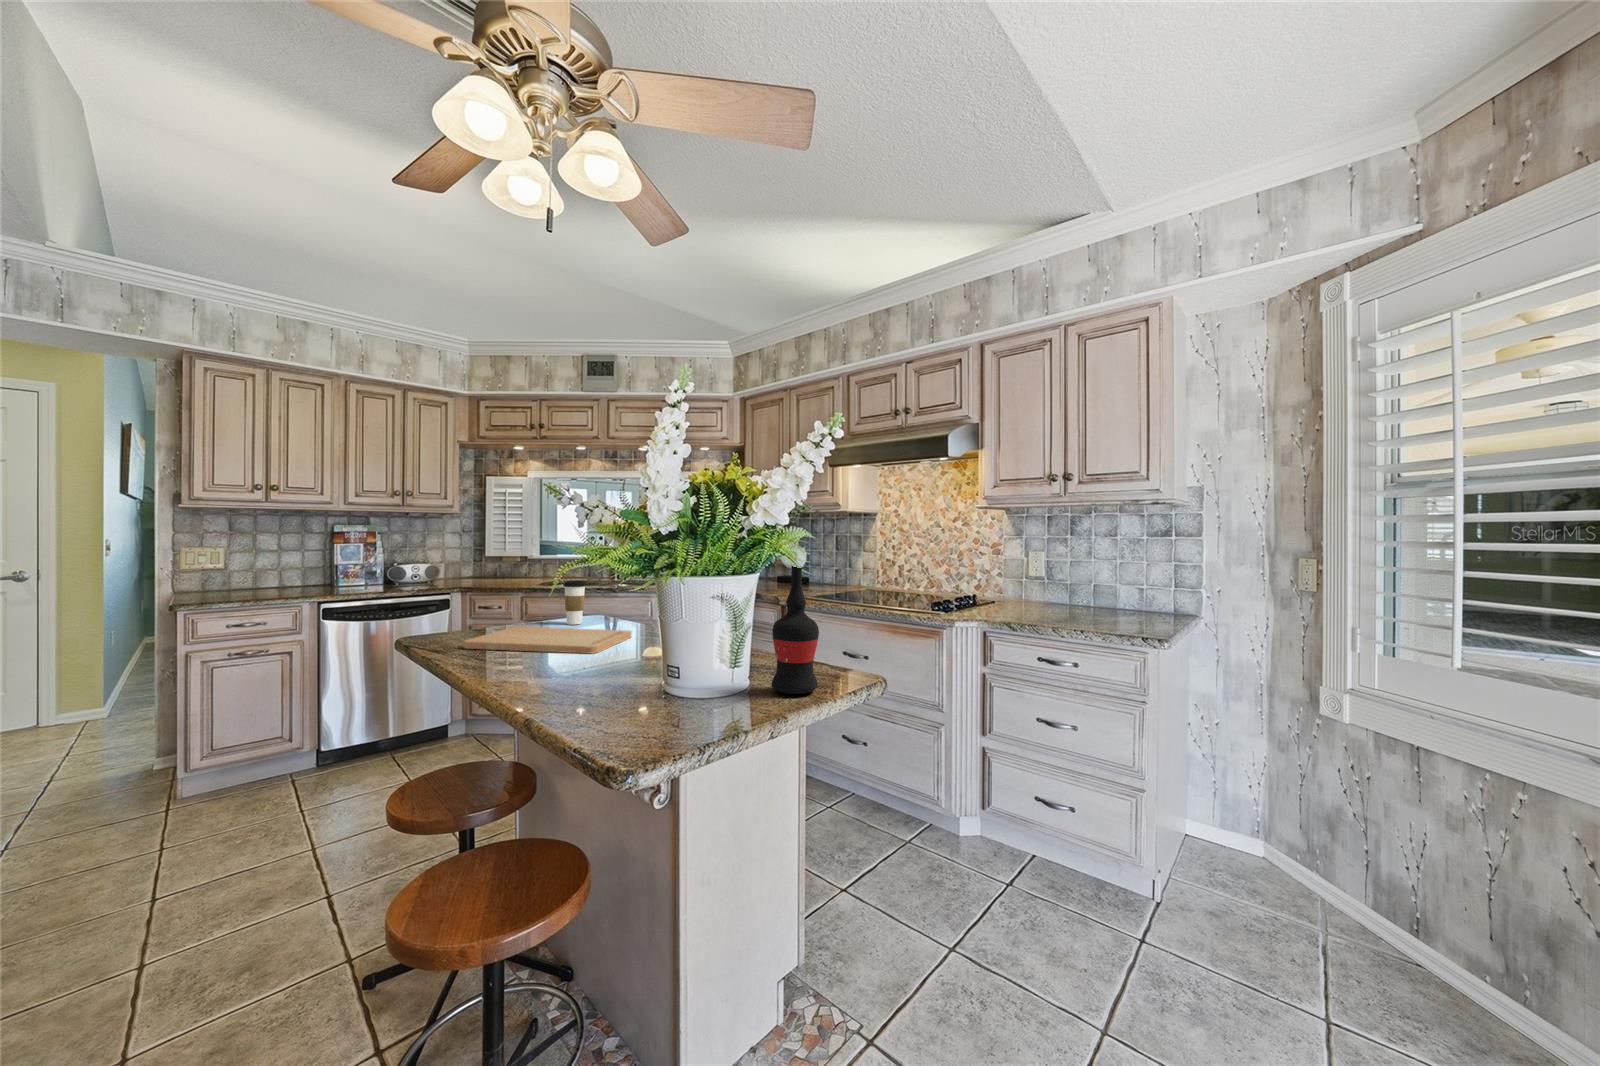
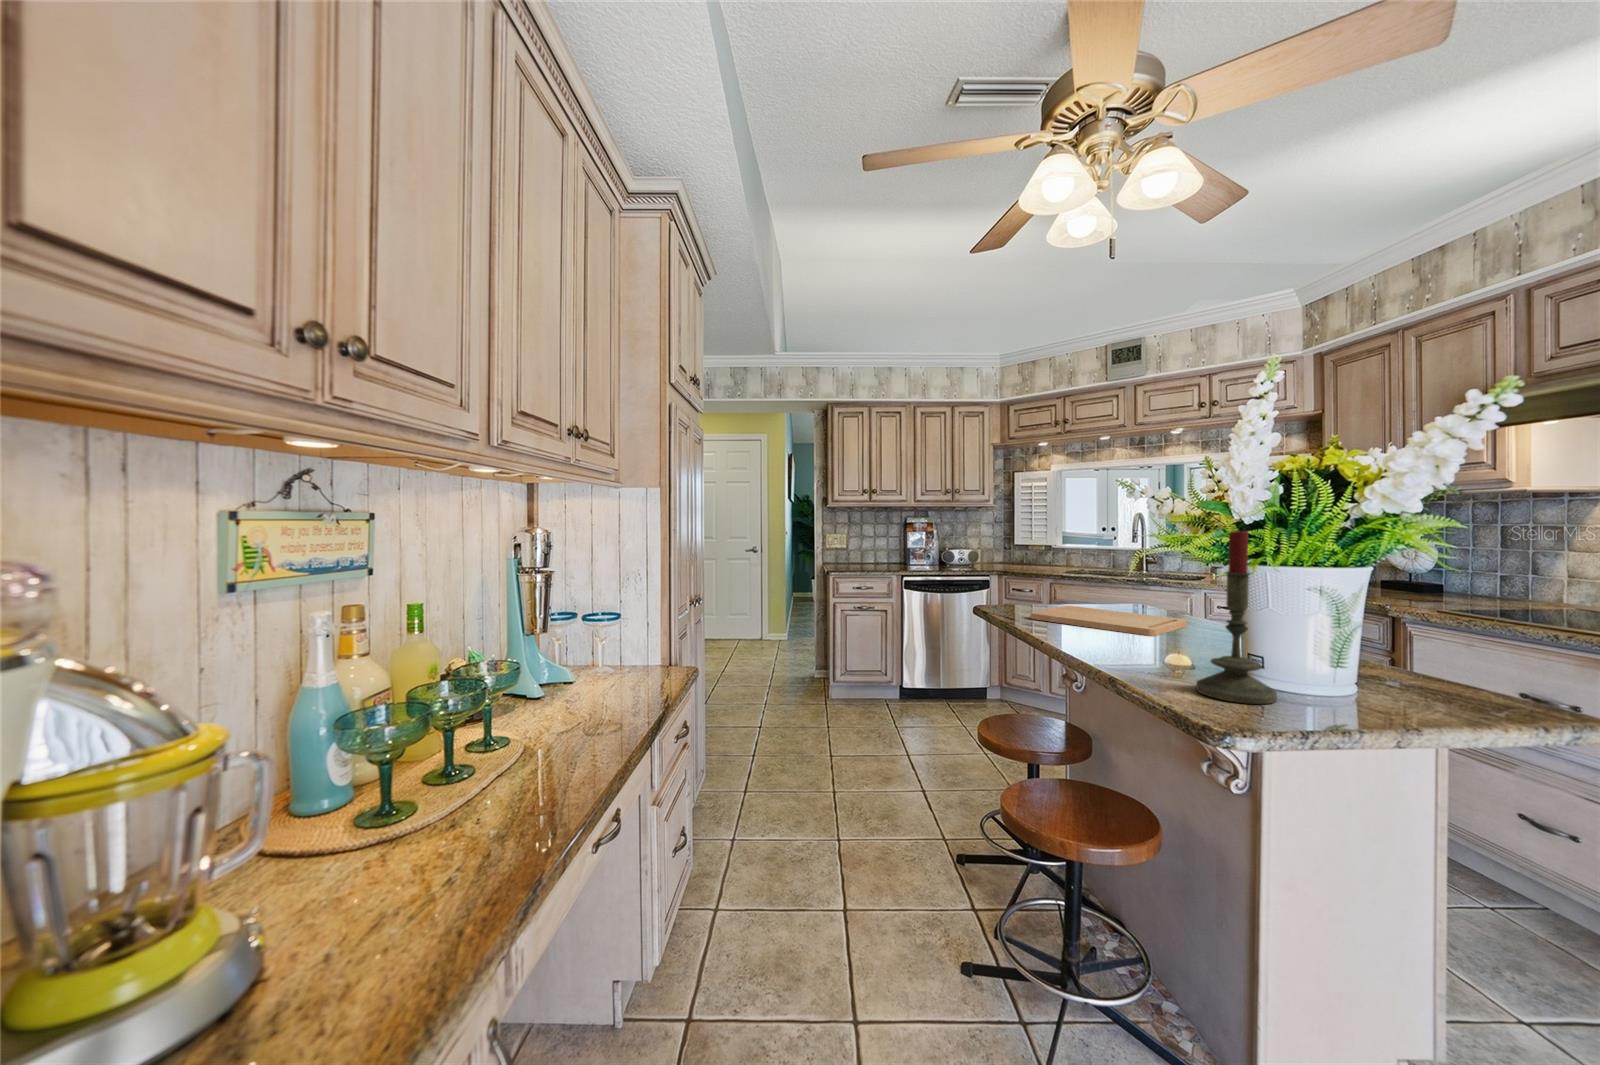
candle: none [612,536,685,727] -> present [1196,530,1277,704]
wine bottle: present [771,566,819,694] -> none [1390,551,1469,707]
coffee cup: present [563,581,586,625] -> none [1109,568,1132,609]

